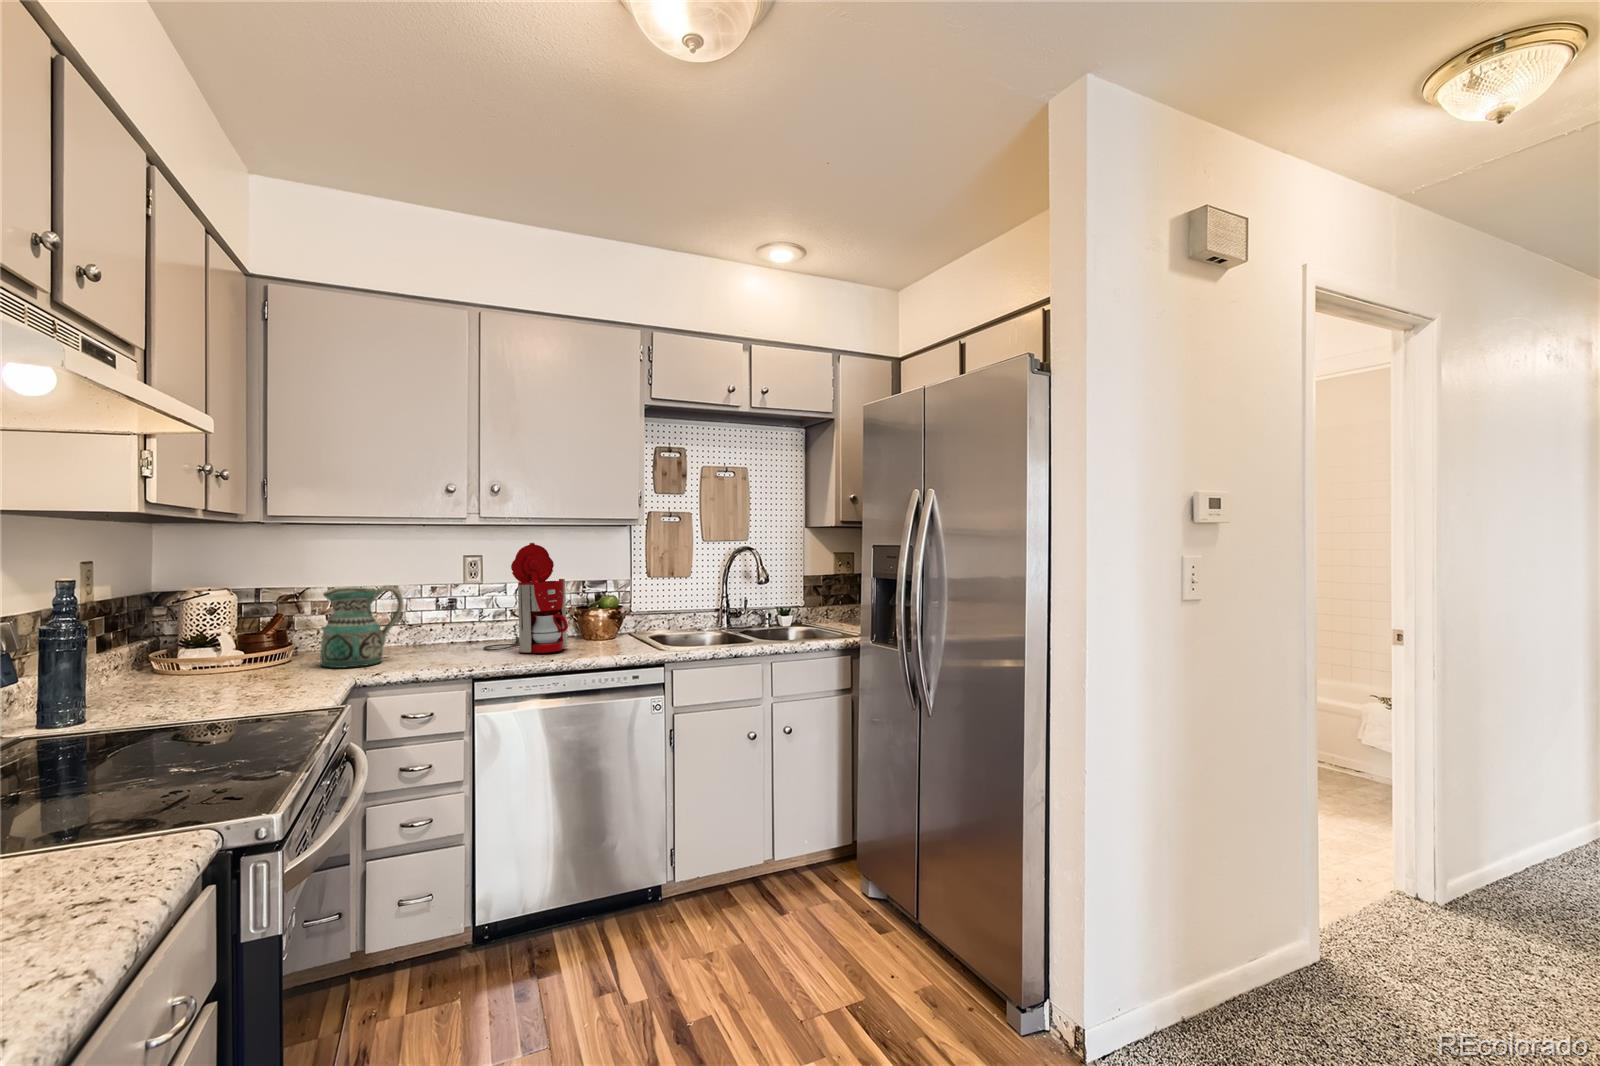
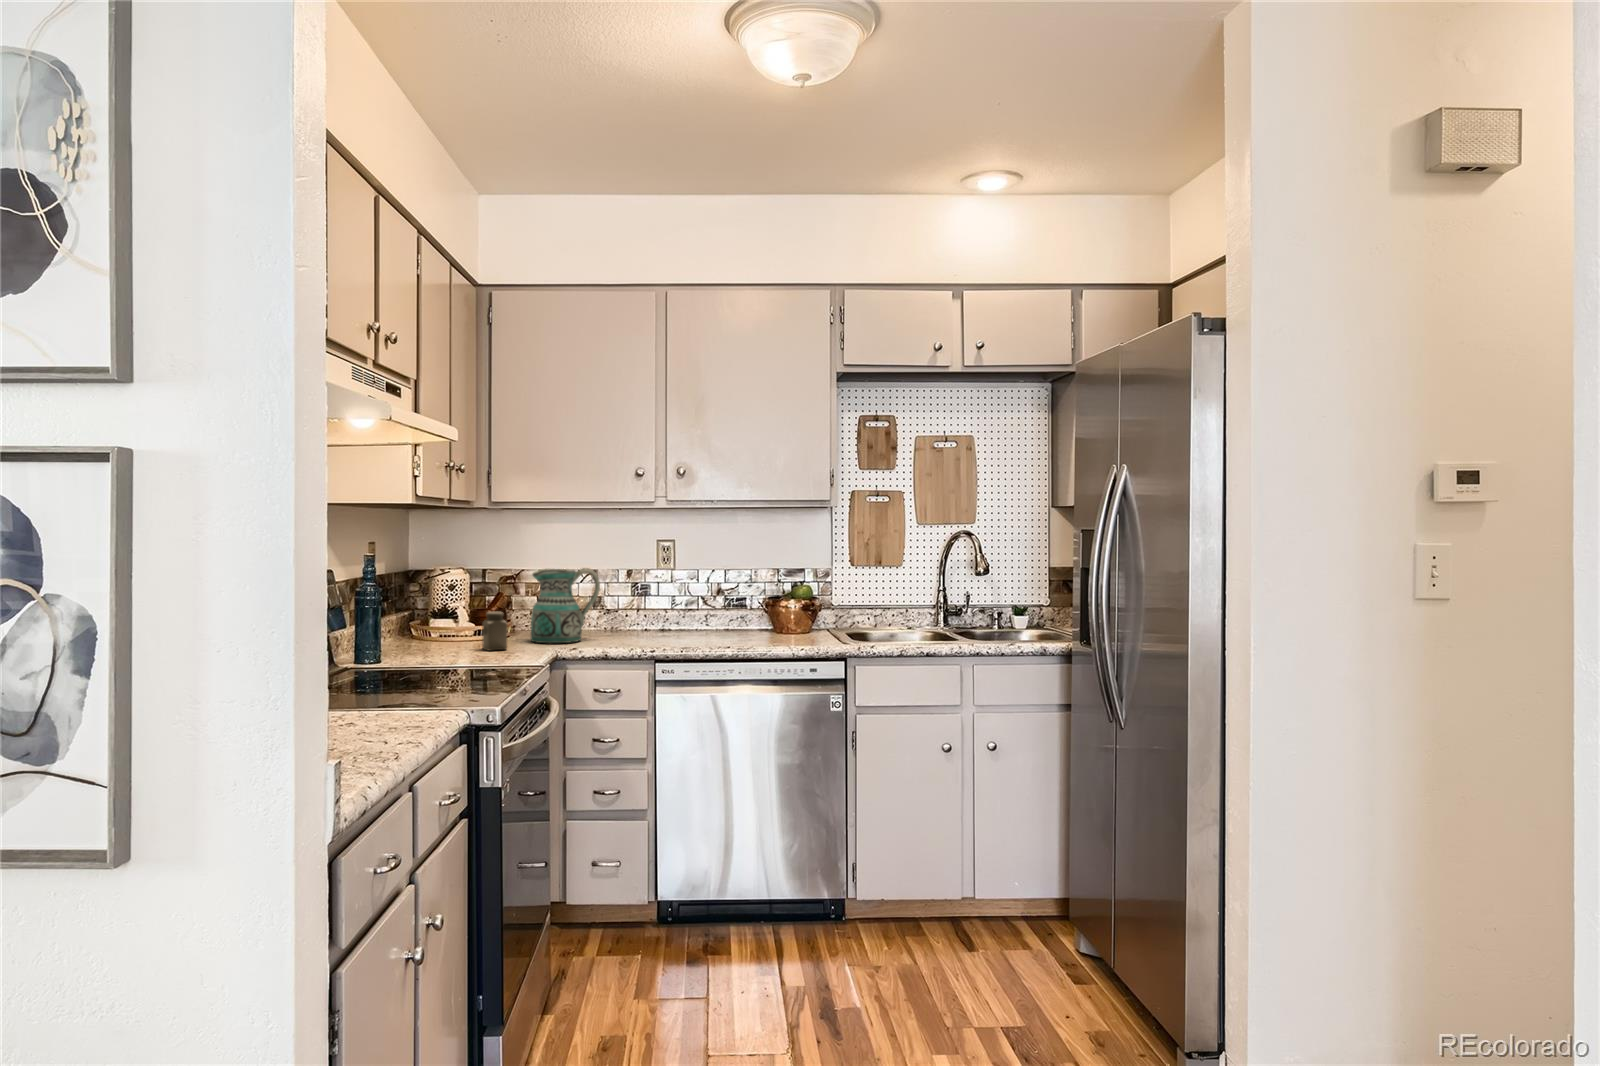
coffee maker: present [483,543,568,653] -> none [675,527,755,641]
salt shaker: none [260,638,294,683] -> present [483,612,508,651]

